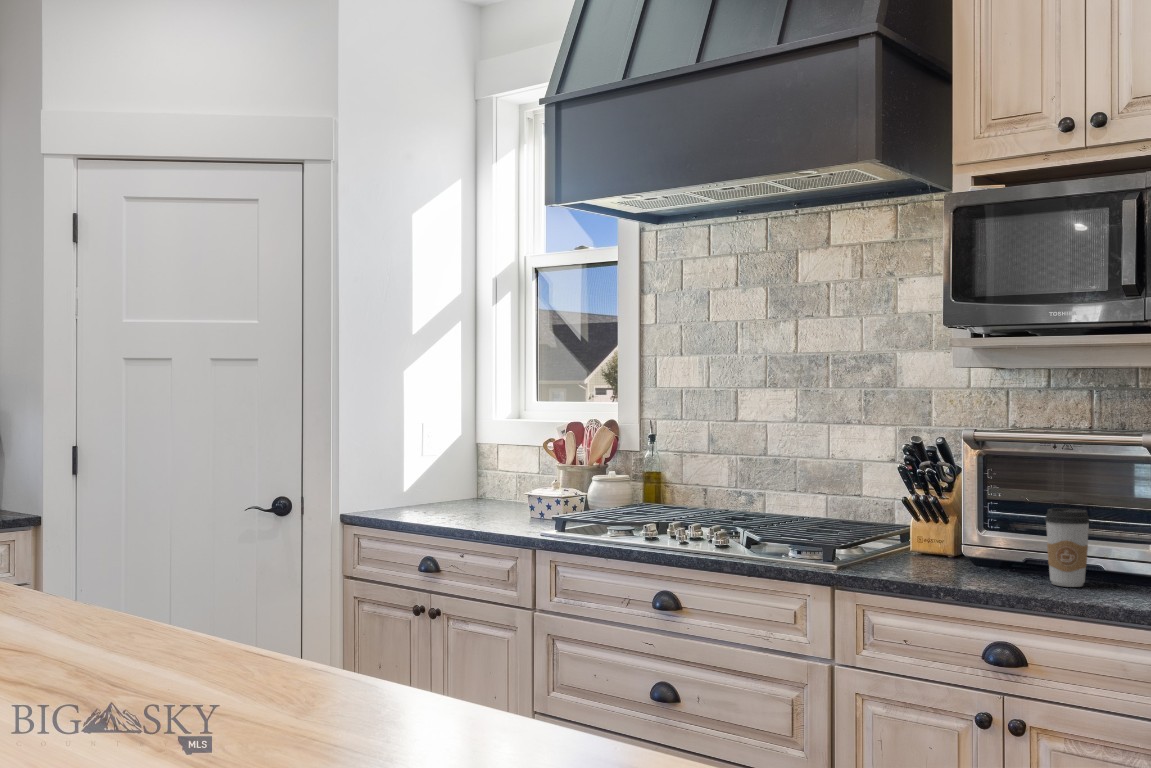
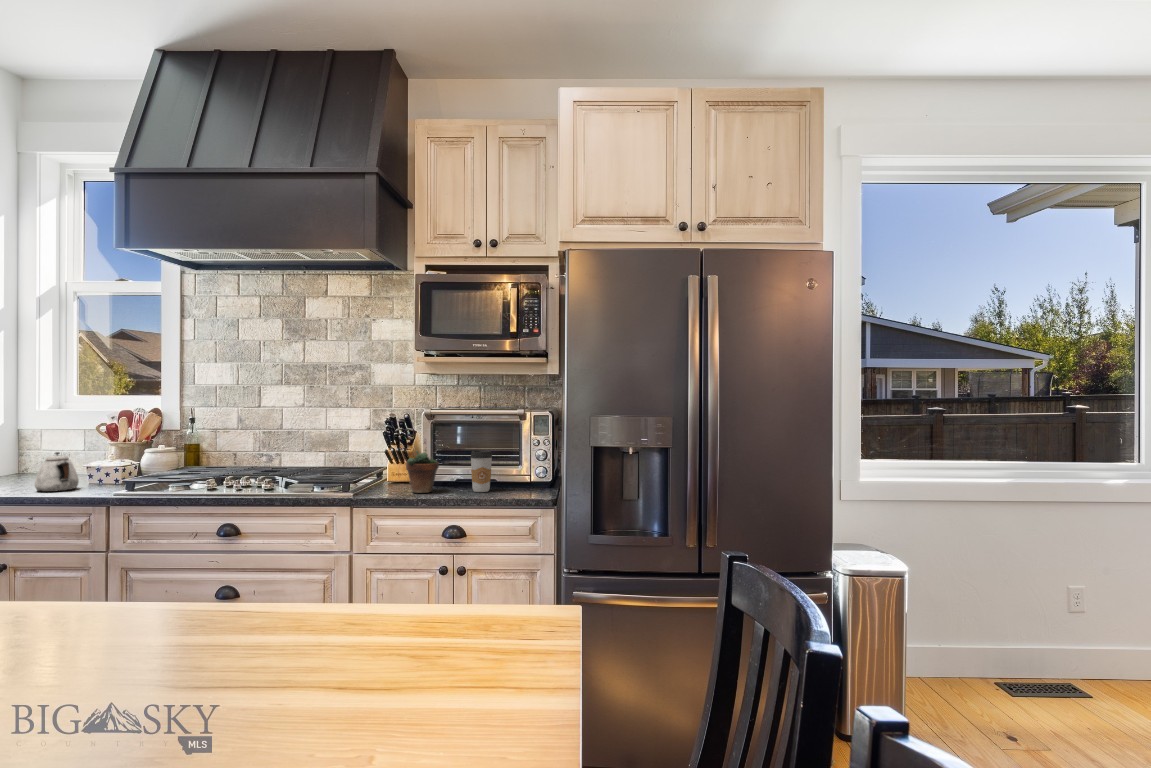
teapot: none [470,475,515,524] -> present [35,452,79,492]
succulent plant: none [925,481,985,577] -> present [406,439,439,493]

